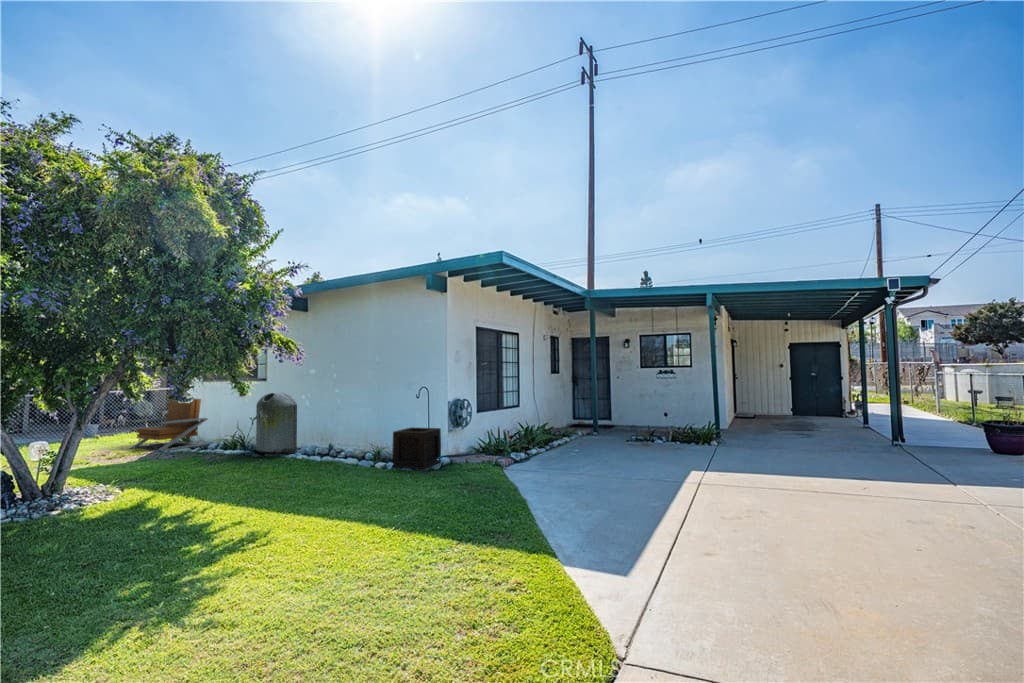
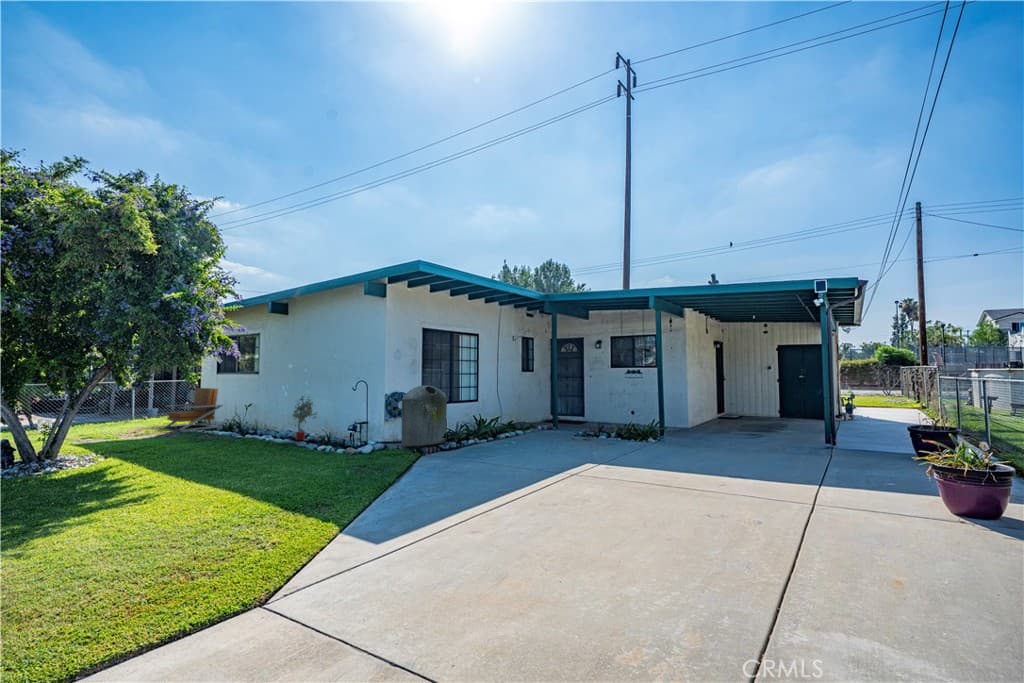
trash can: present [256,392,297,454] -> present [401,386,447,448]
potted tree: none [318,406,352,458] -> present [293,396,317,441]
wooden crate: present [393,427,441,469] -> none [334,416,380,453]

